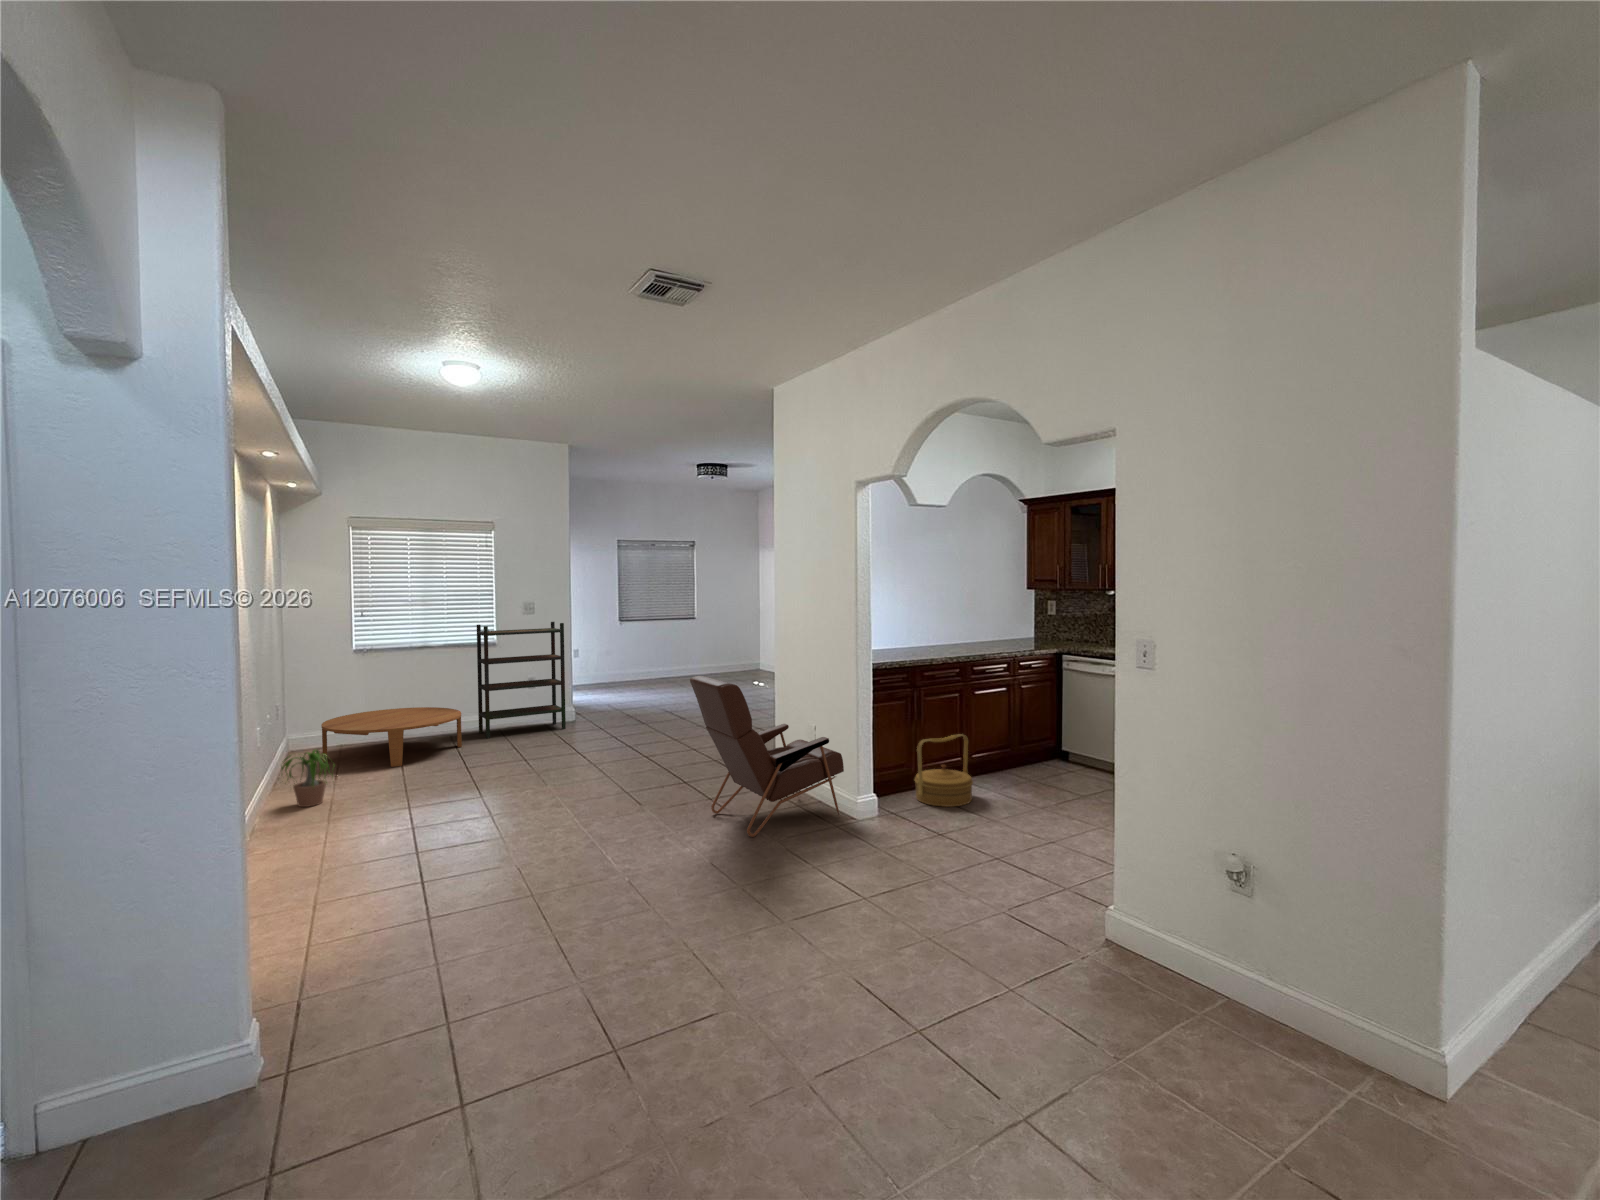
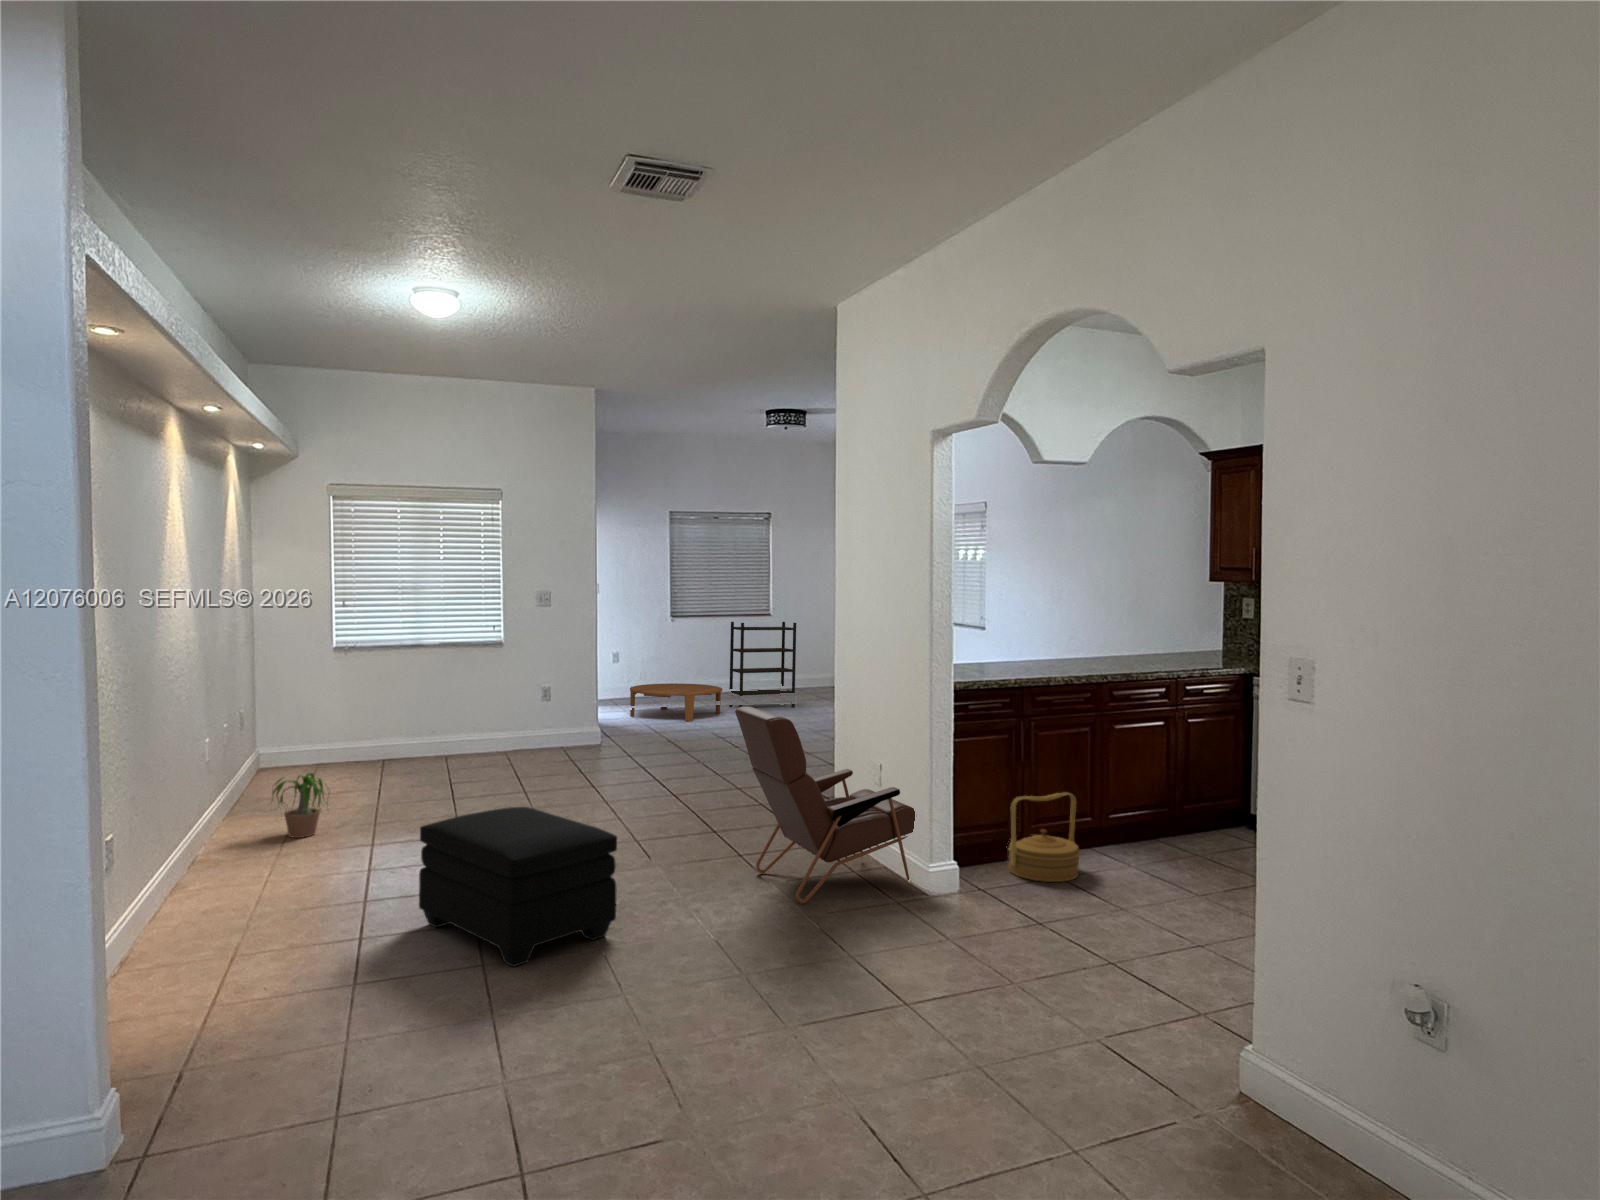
bookshelf: present [477,622,566,738] -> present [729,622,796,707]
coffee table: present [321,707,462,767] -> present [630,683,722,721]
ottoman: none [419,770,596,908] -> present [419,807,617,967]

